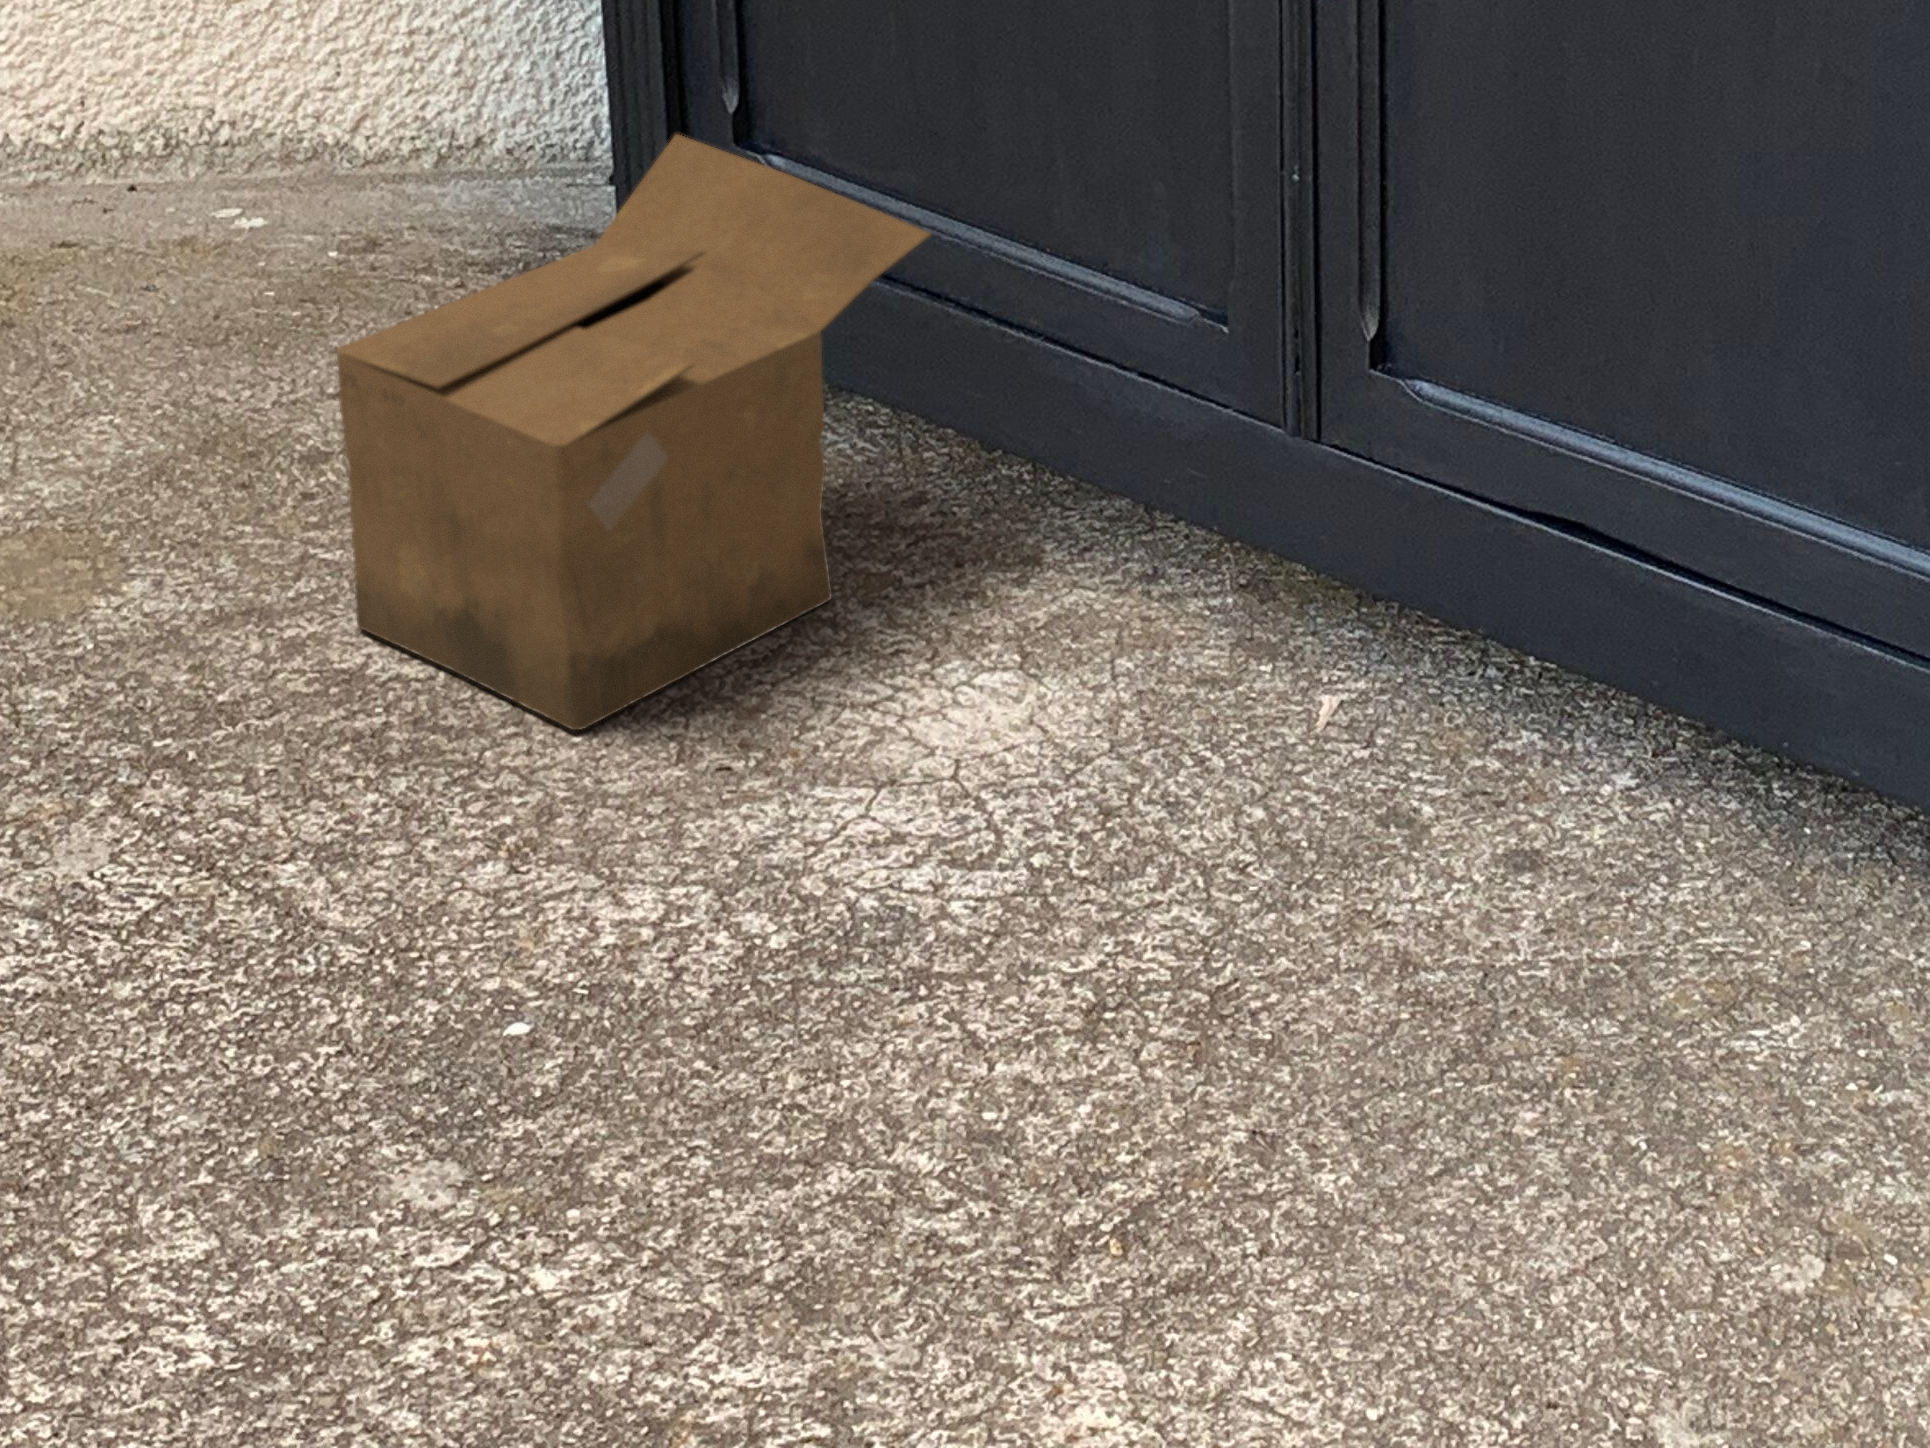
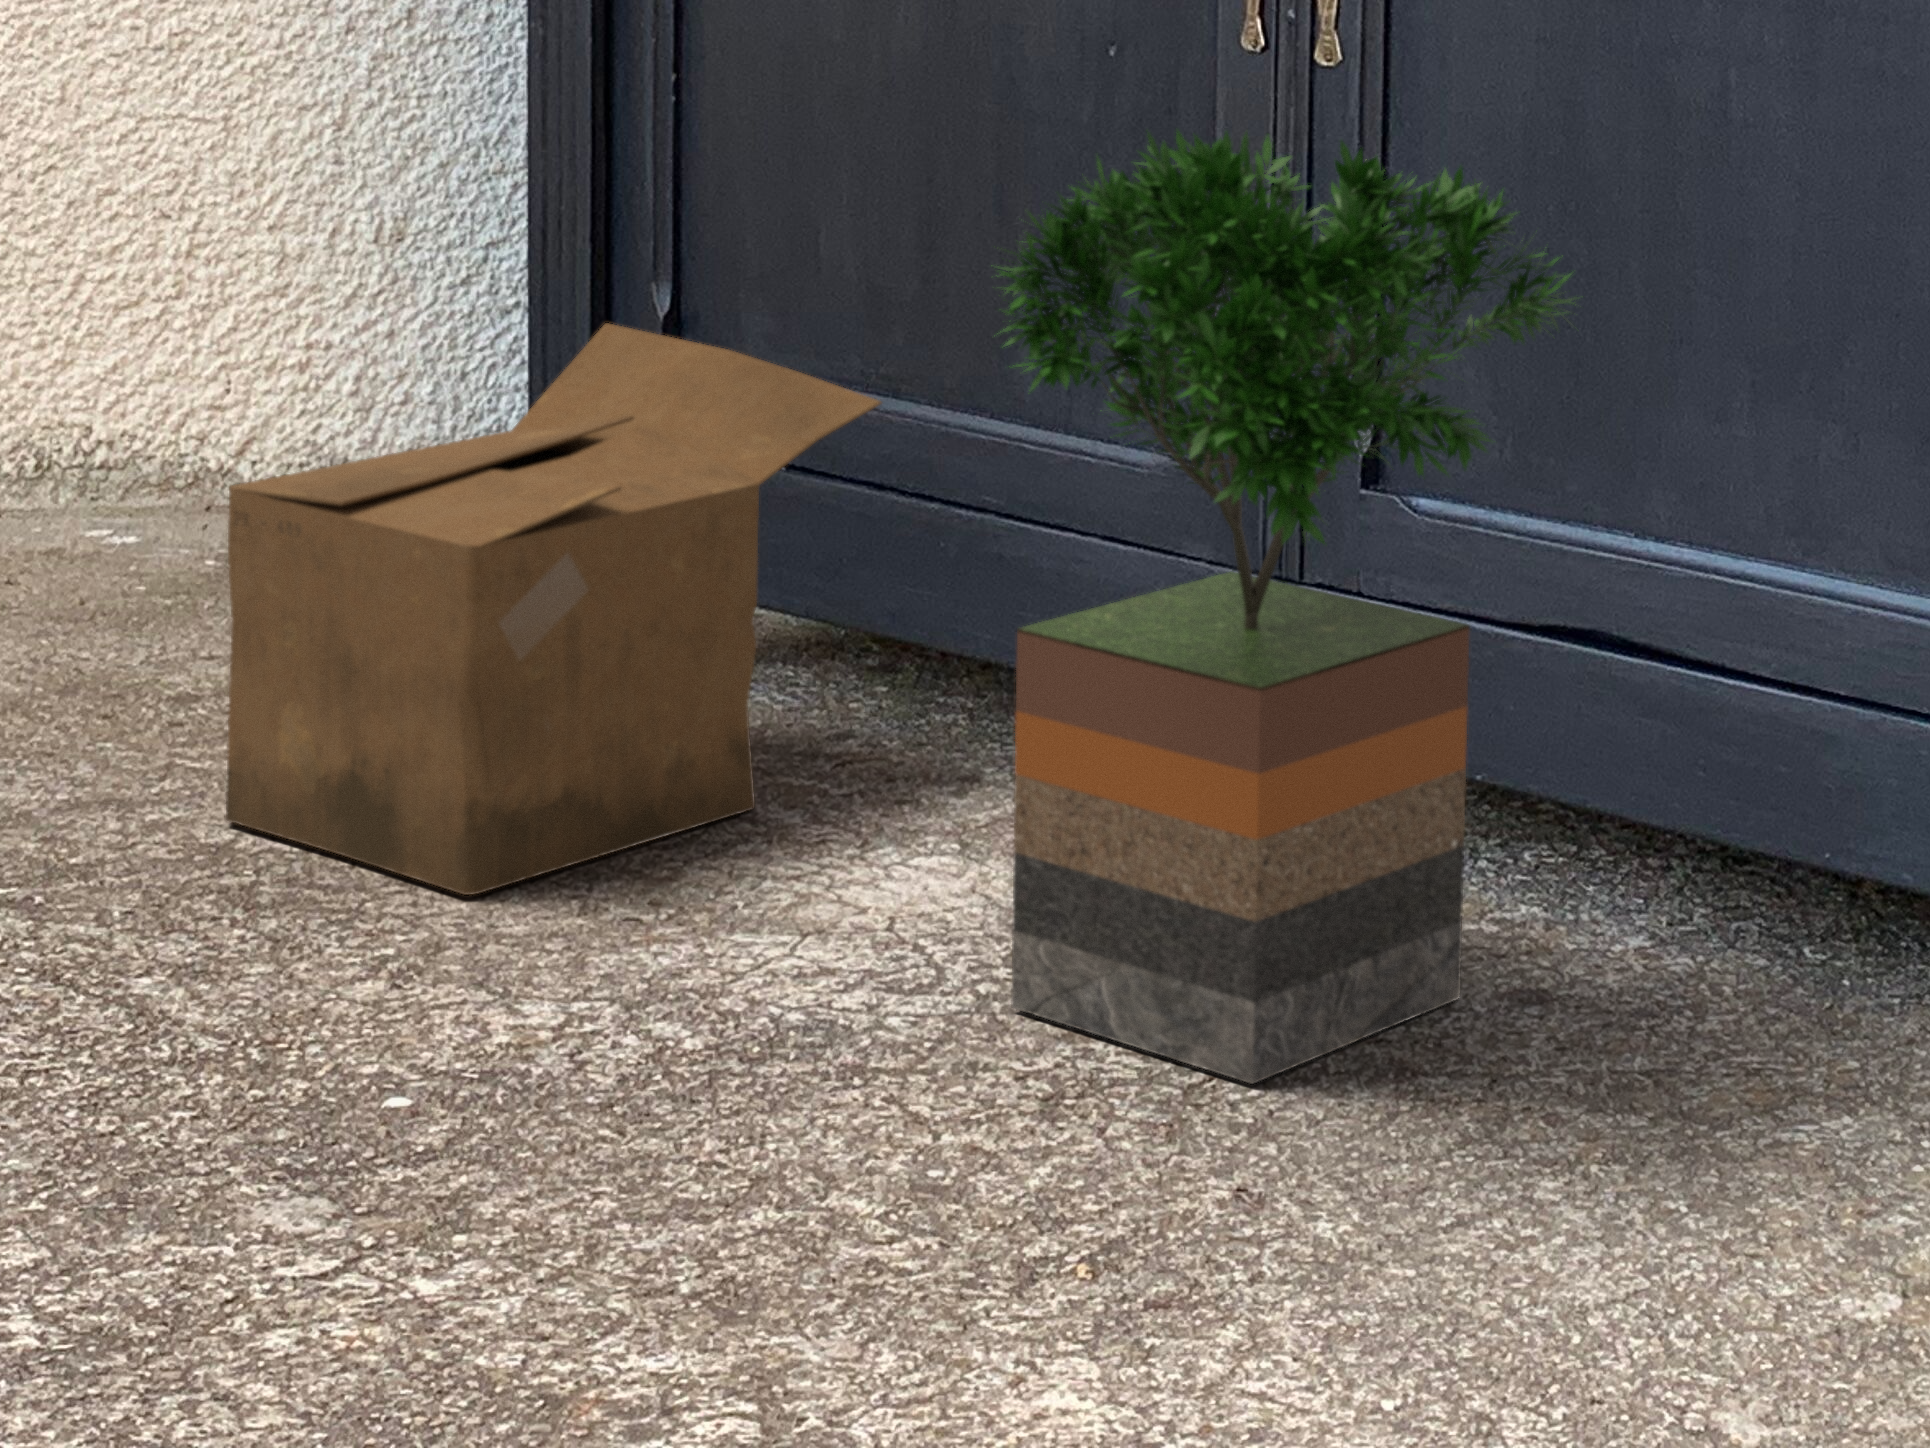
potted tree: none [1013,114,1563,986] -> present [1000,130,1574,1084]

